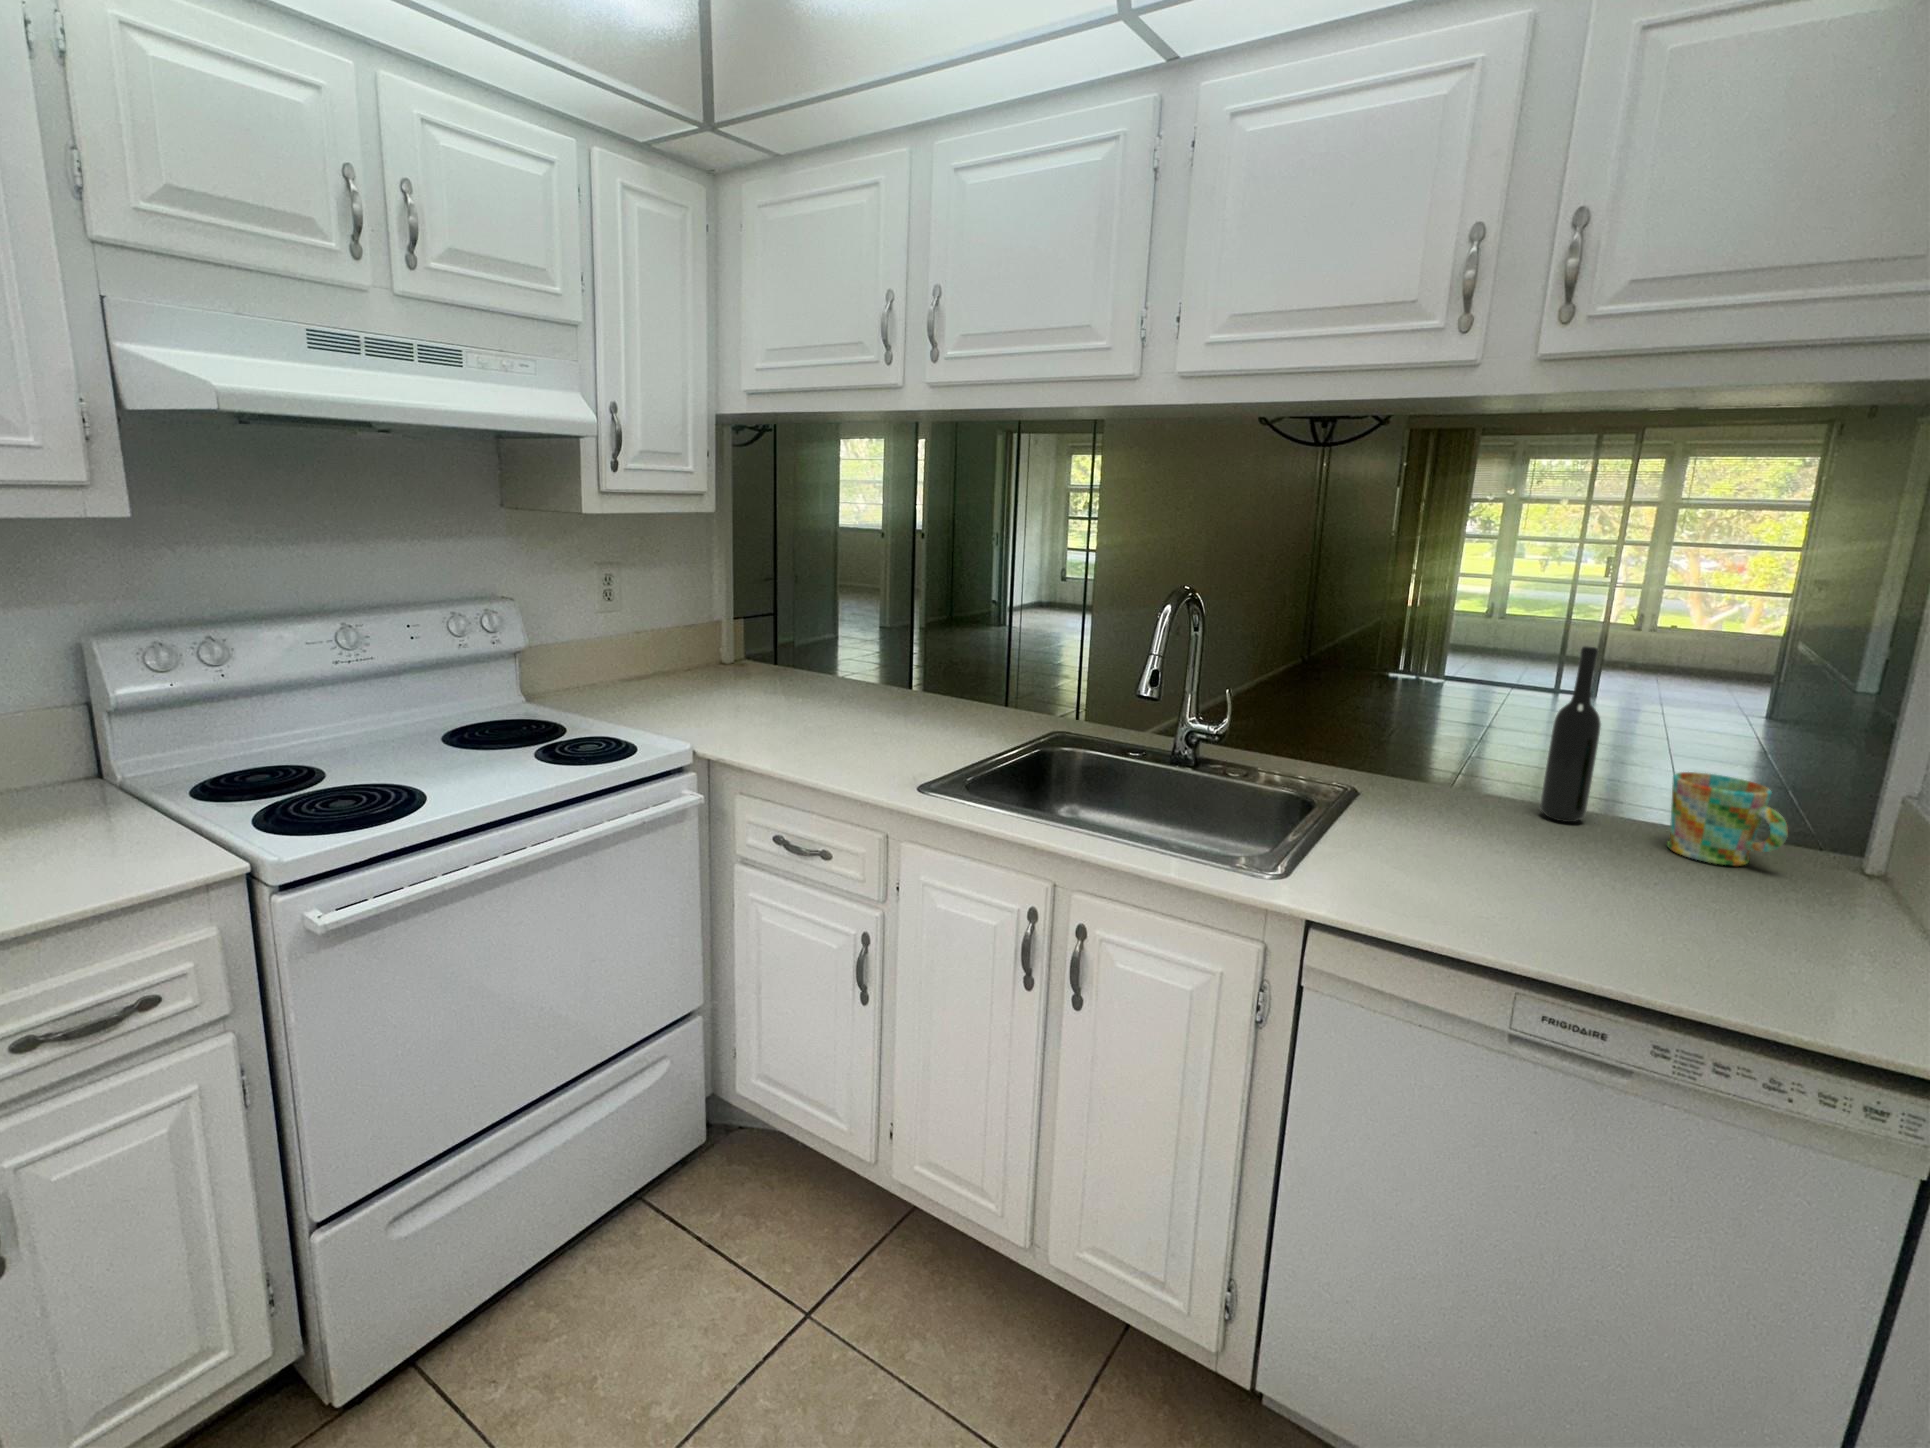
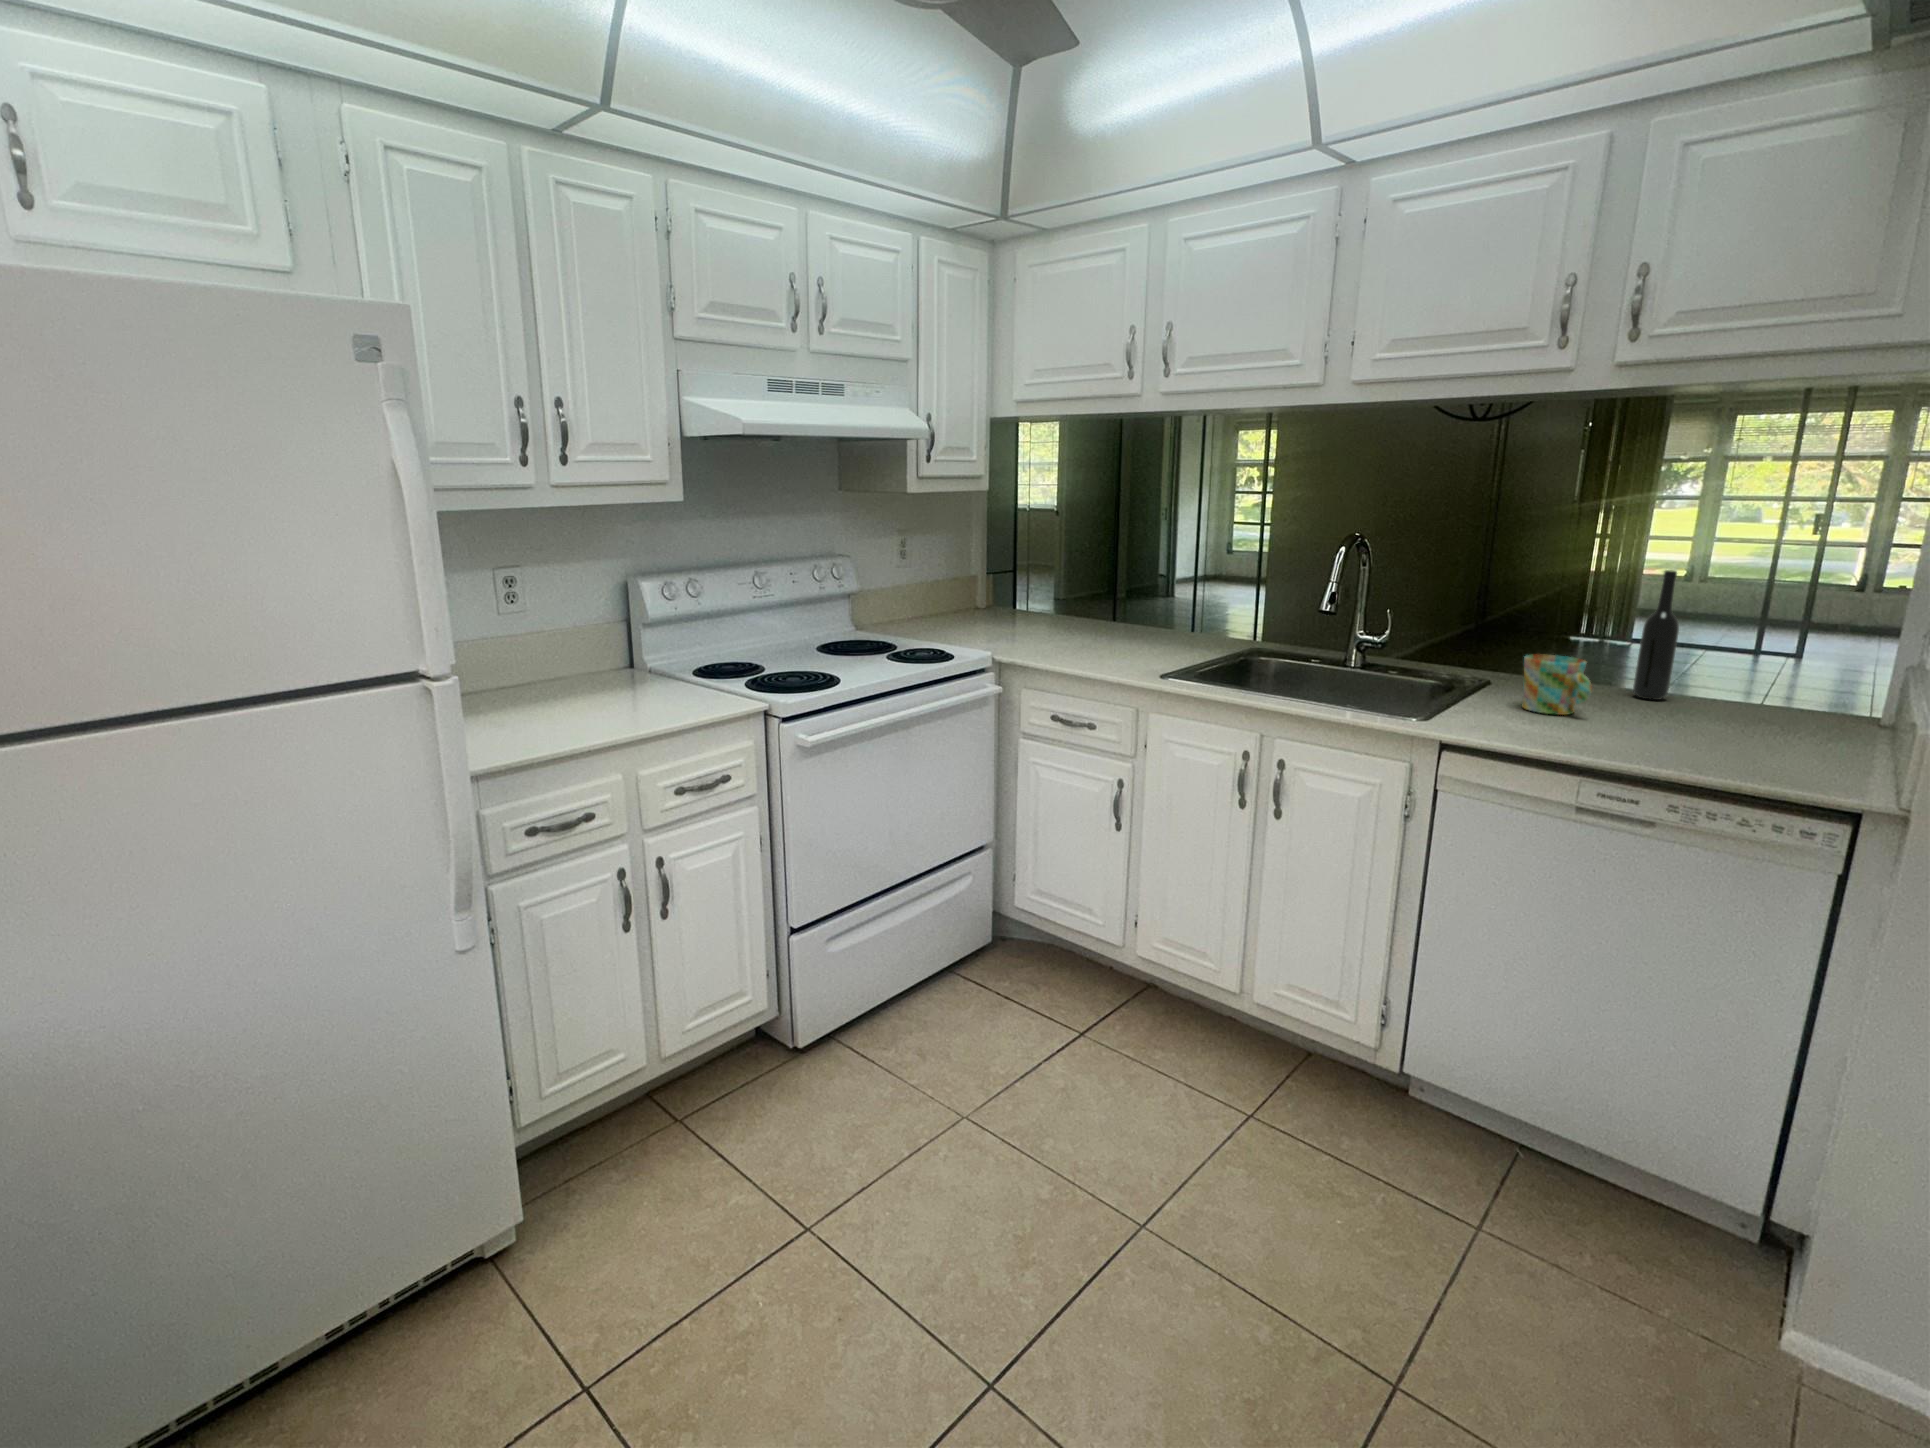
mug: present [1667,772,1788,865] -> present [1522,654,1592,715]

